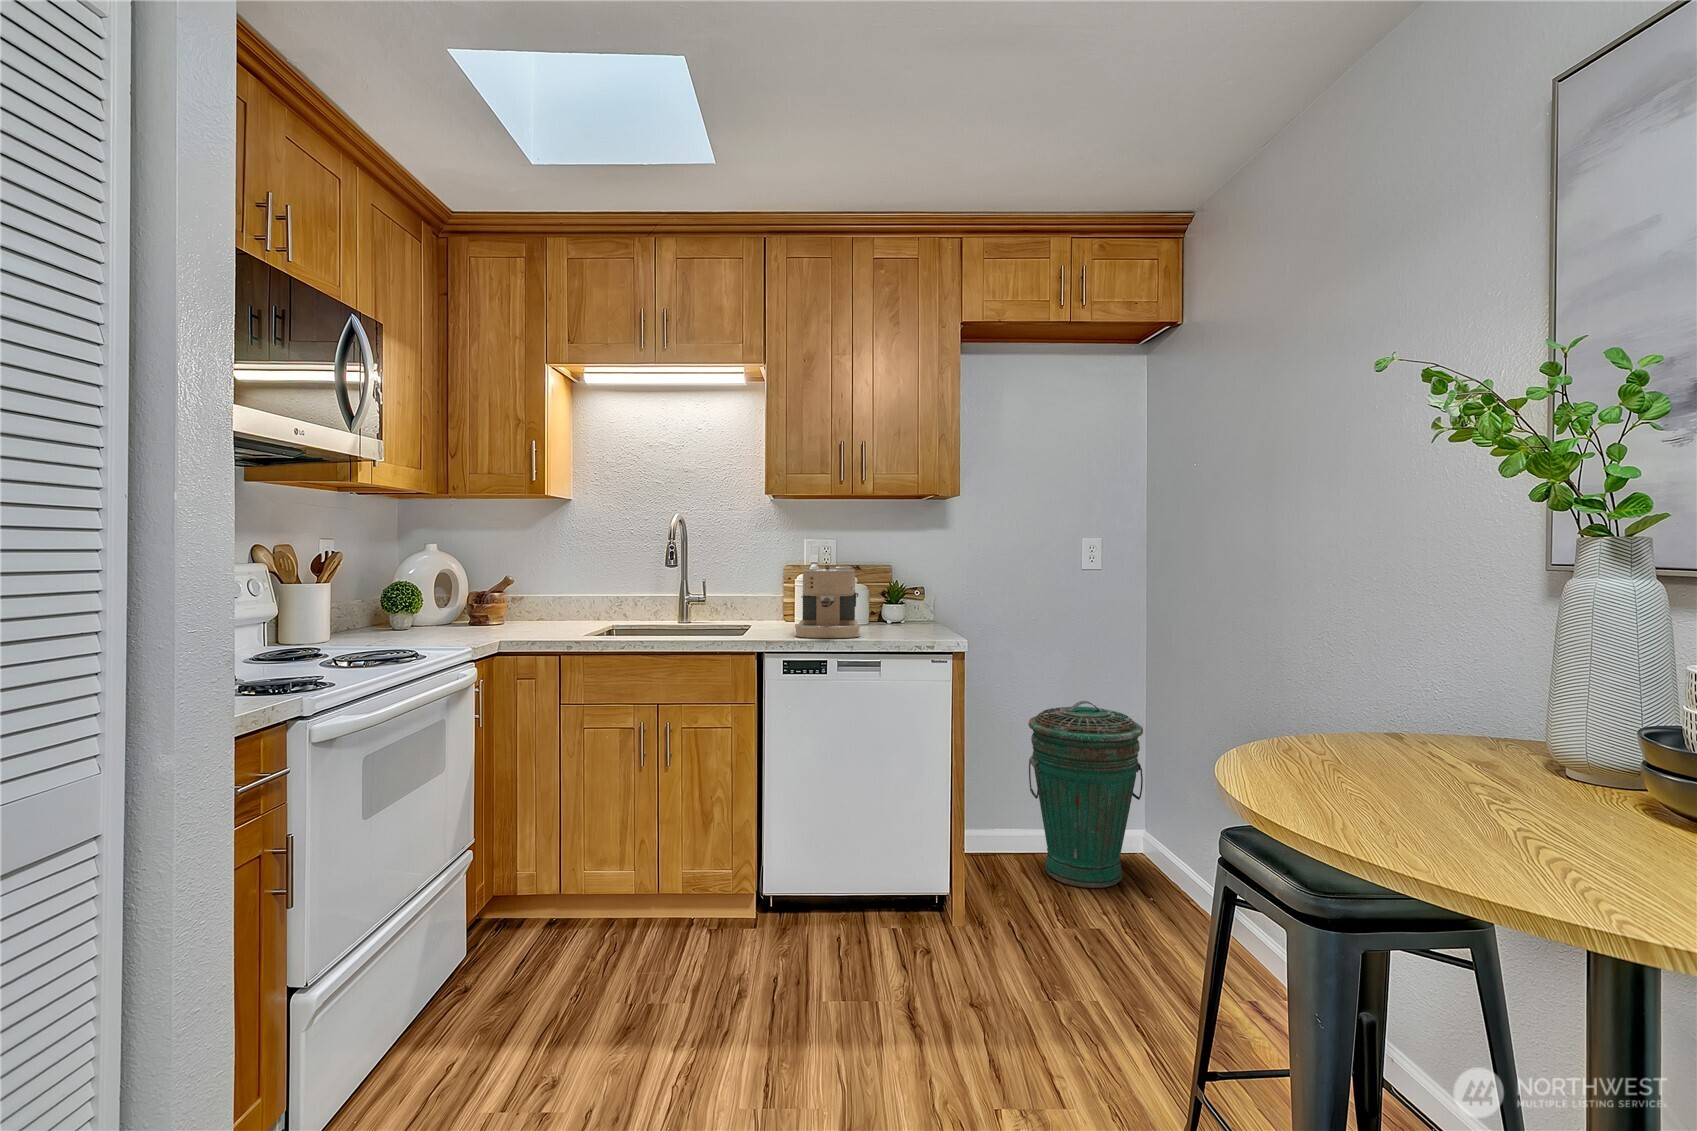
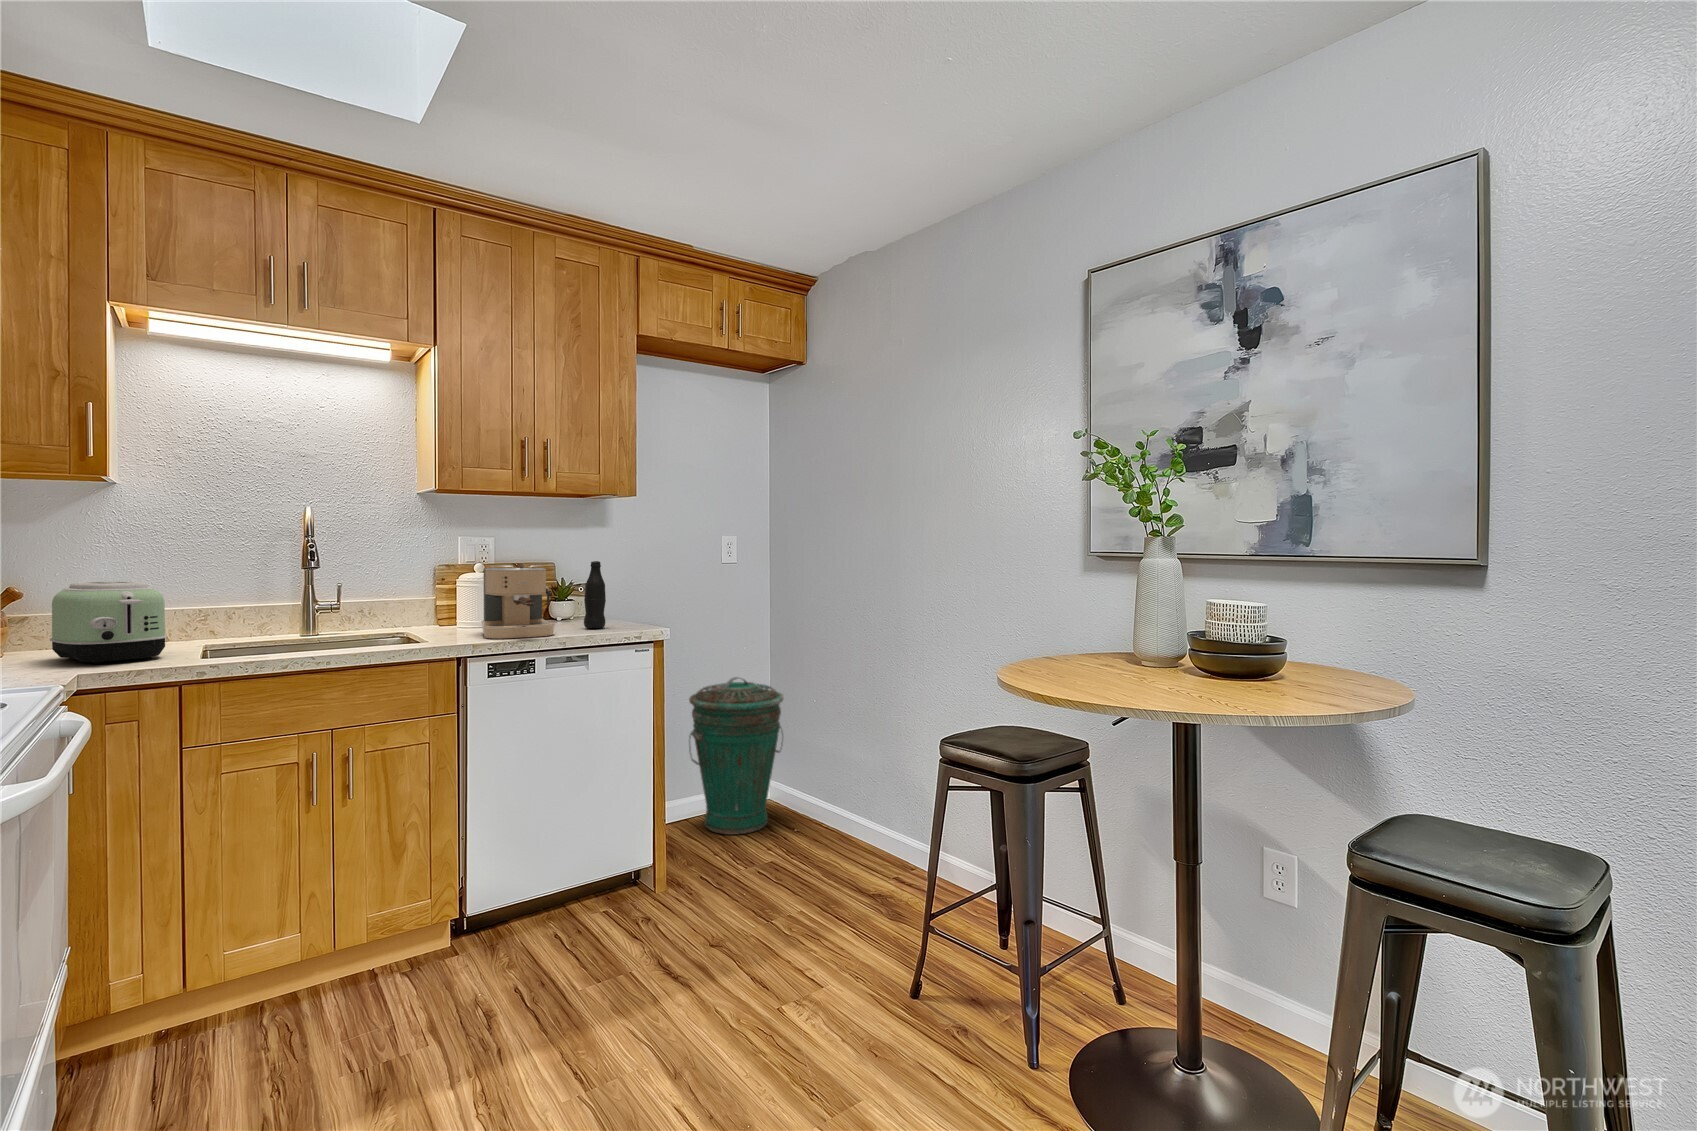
bottle: none [898,563,920,633] -> present [584,561,606,628]
toaster: none [507,576,568,637] -> present [50,581,167,664]

